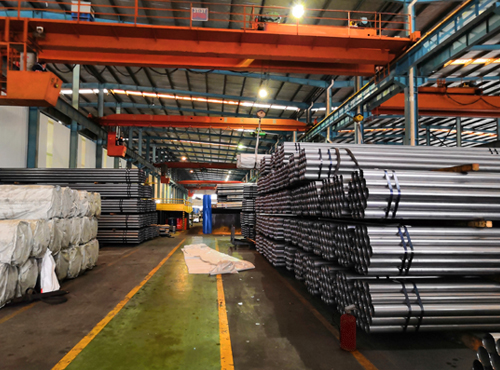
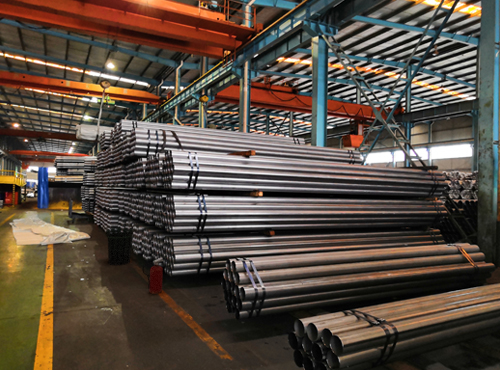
waste bin: none [278,259,307,303] -> present [106,228,134,265]

